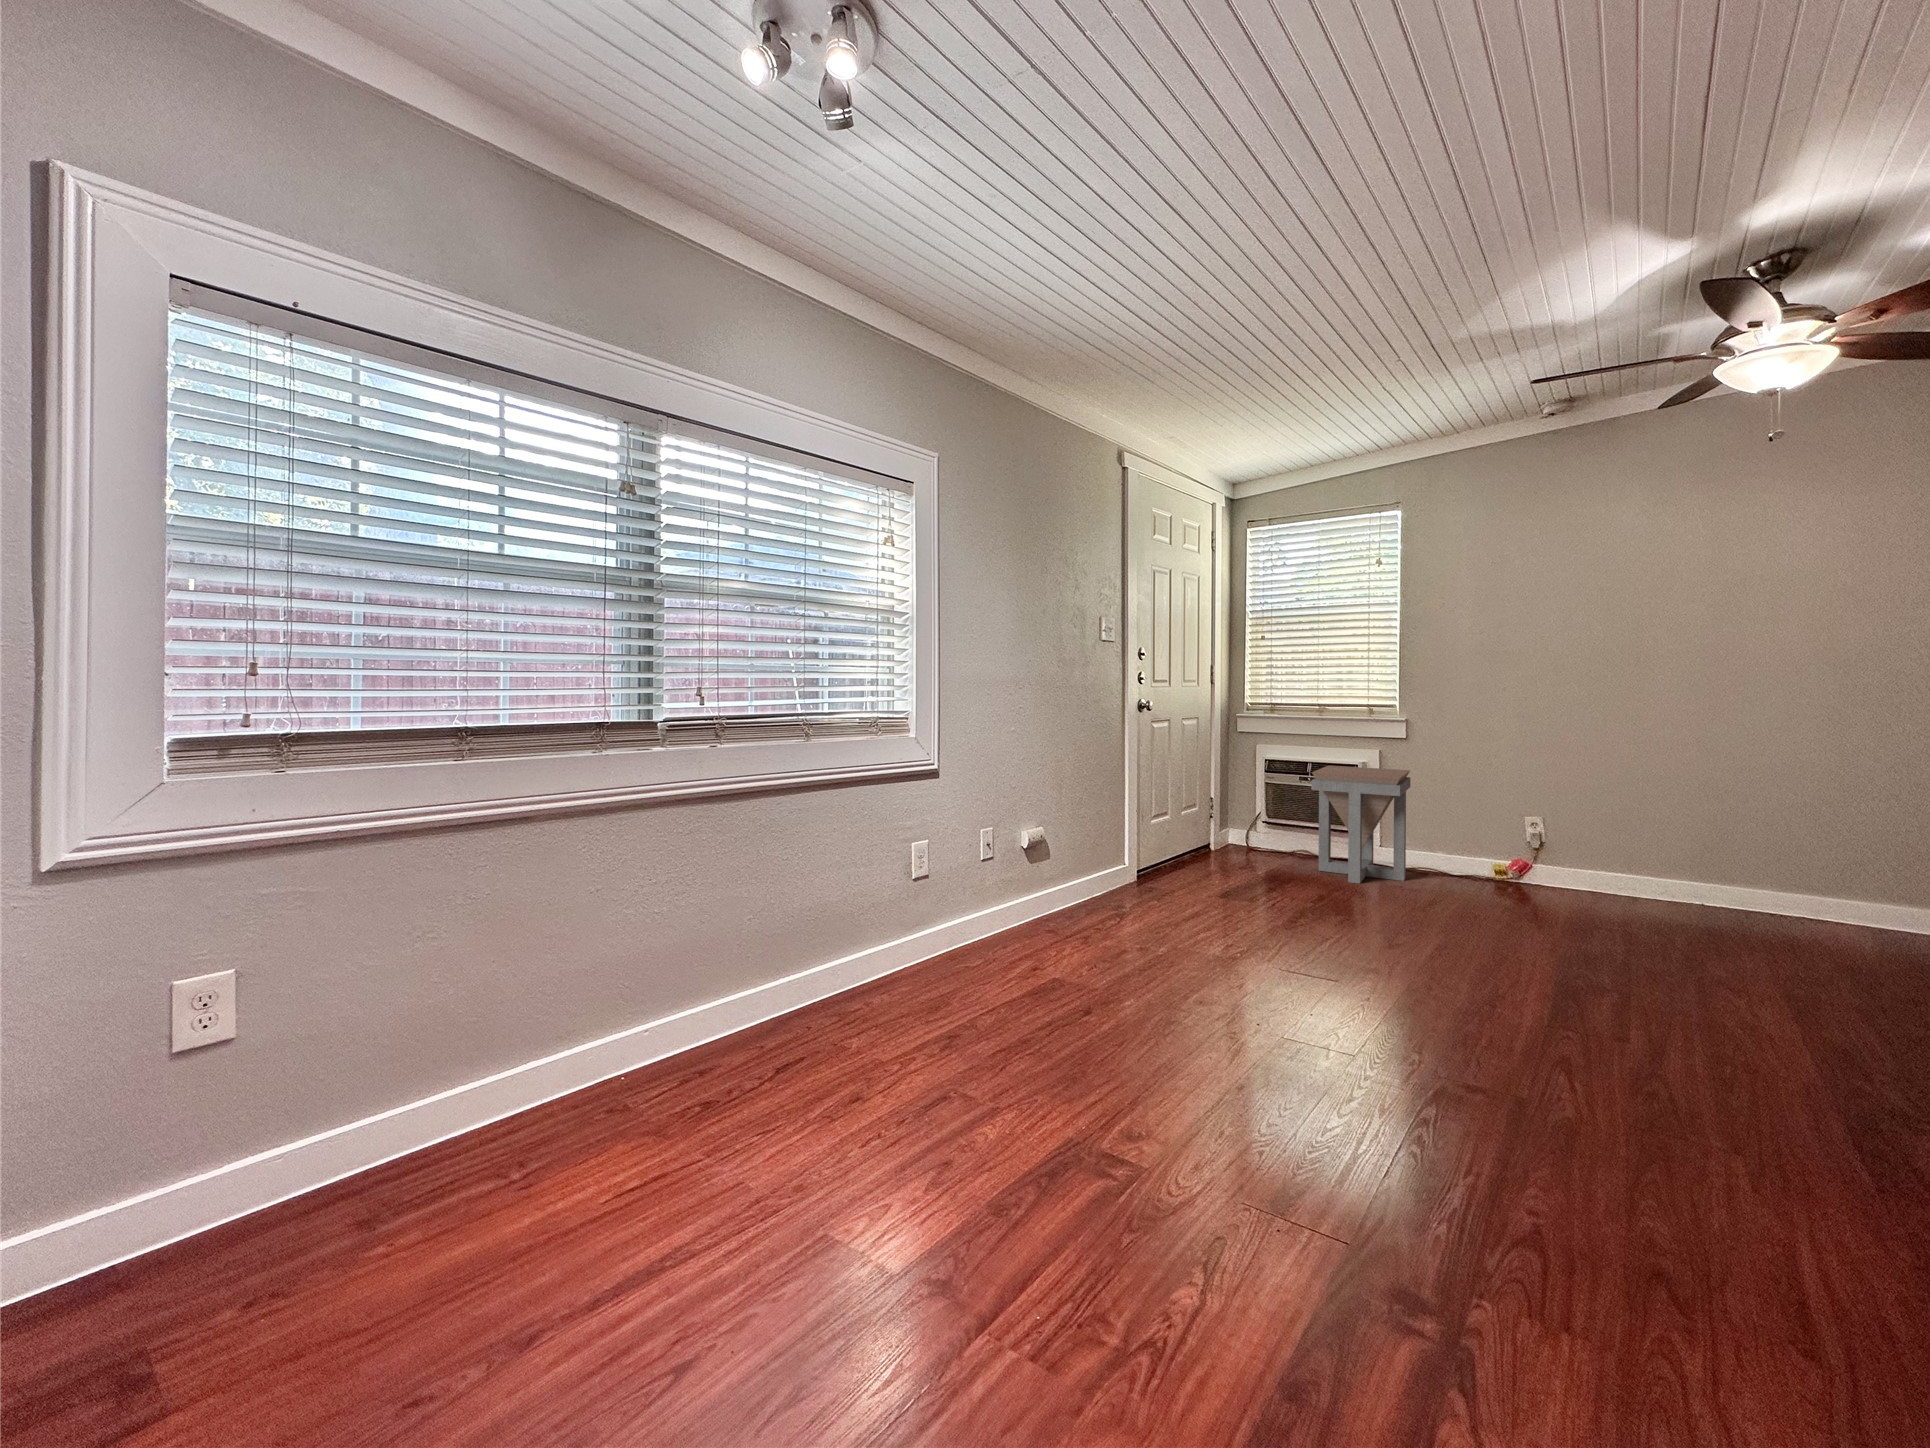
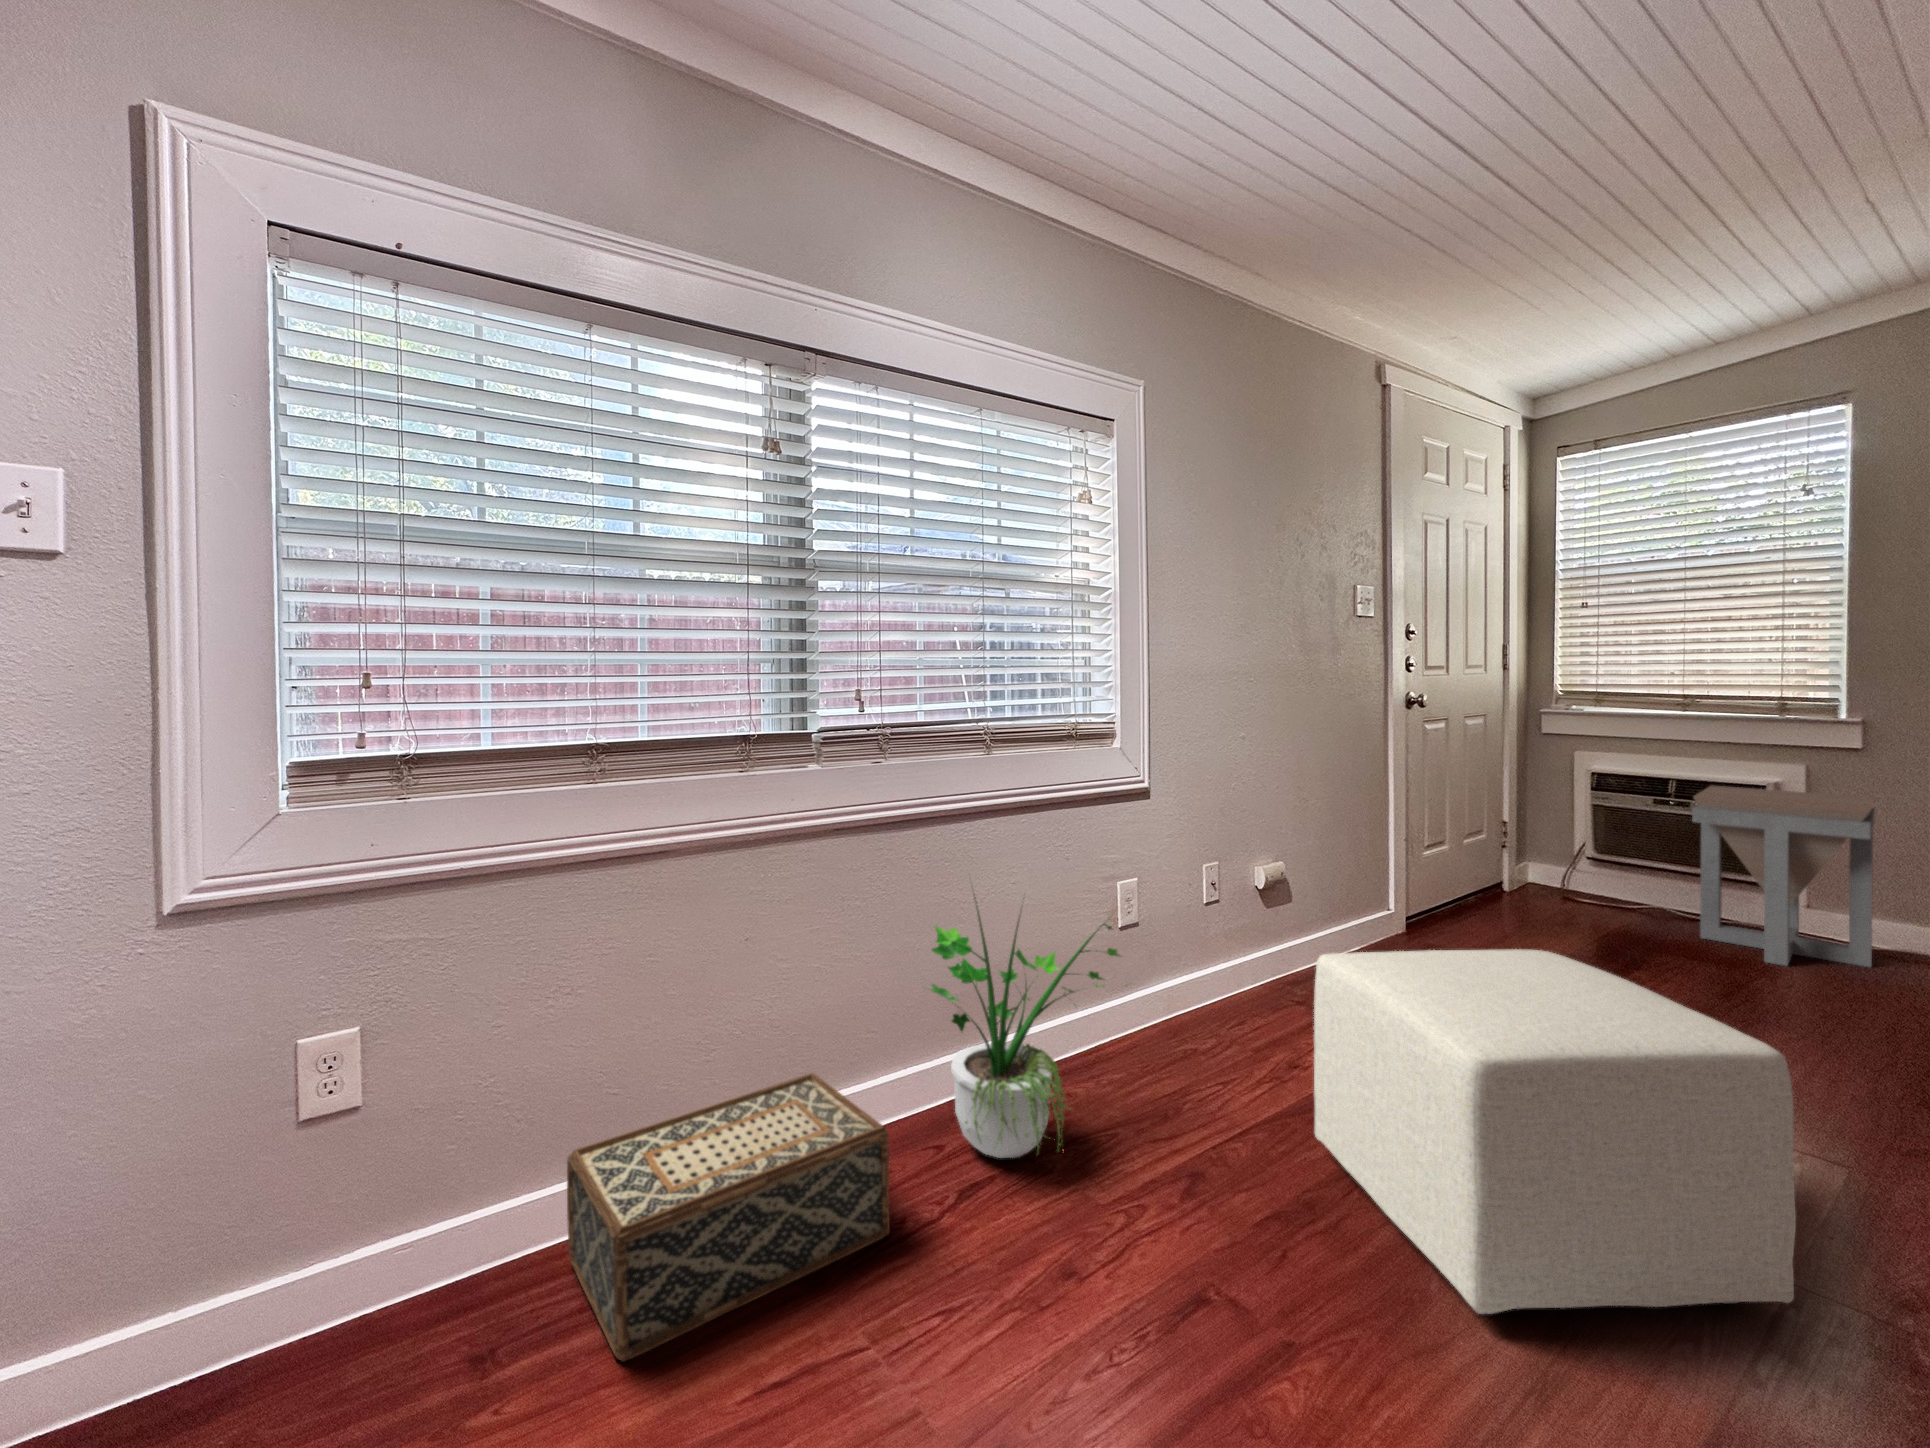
potted plant: none [748,828,911,1046] -> present [931,897,1120,1158]
ottoman: none [1037,865,1280,1080] -> present [1314,949,1796,1314]
woven basket: none [433,995,719,1205] -> present [567,1073,889,1362]

